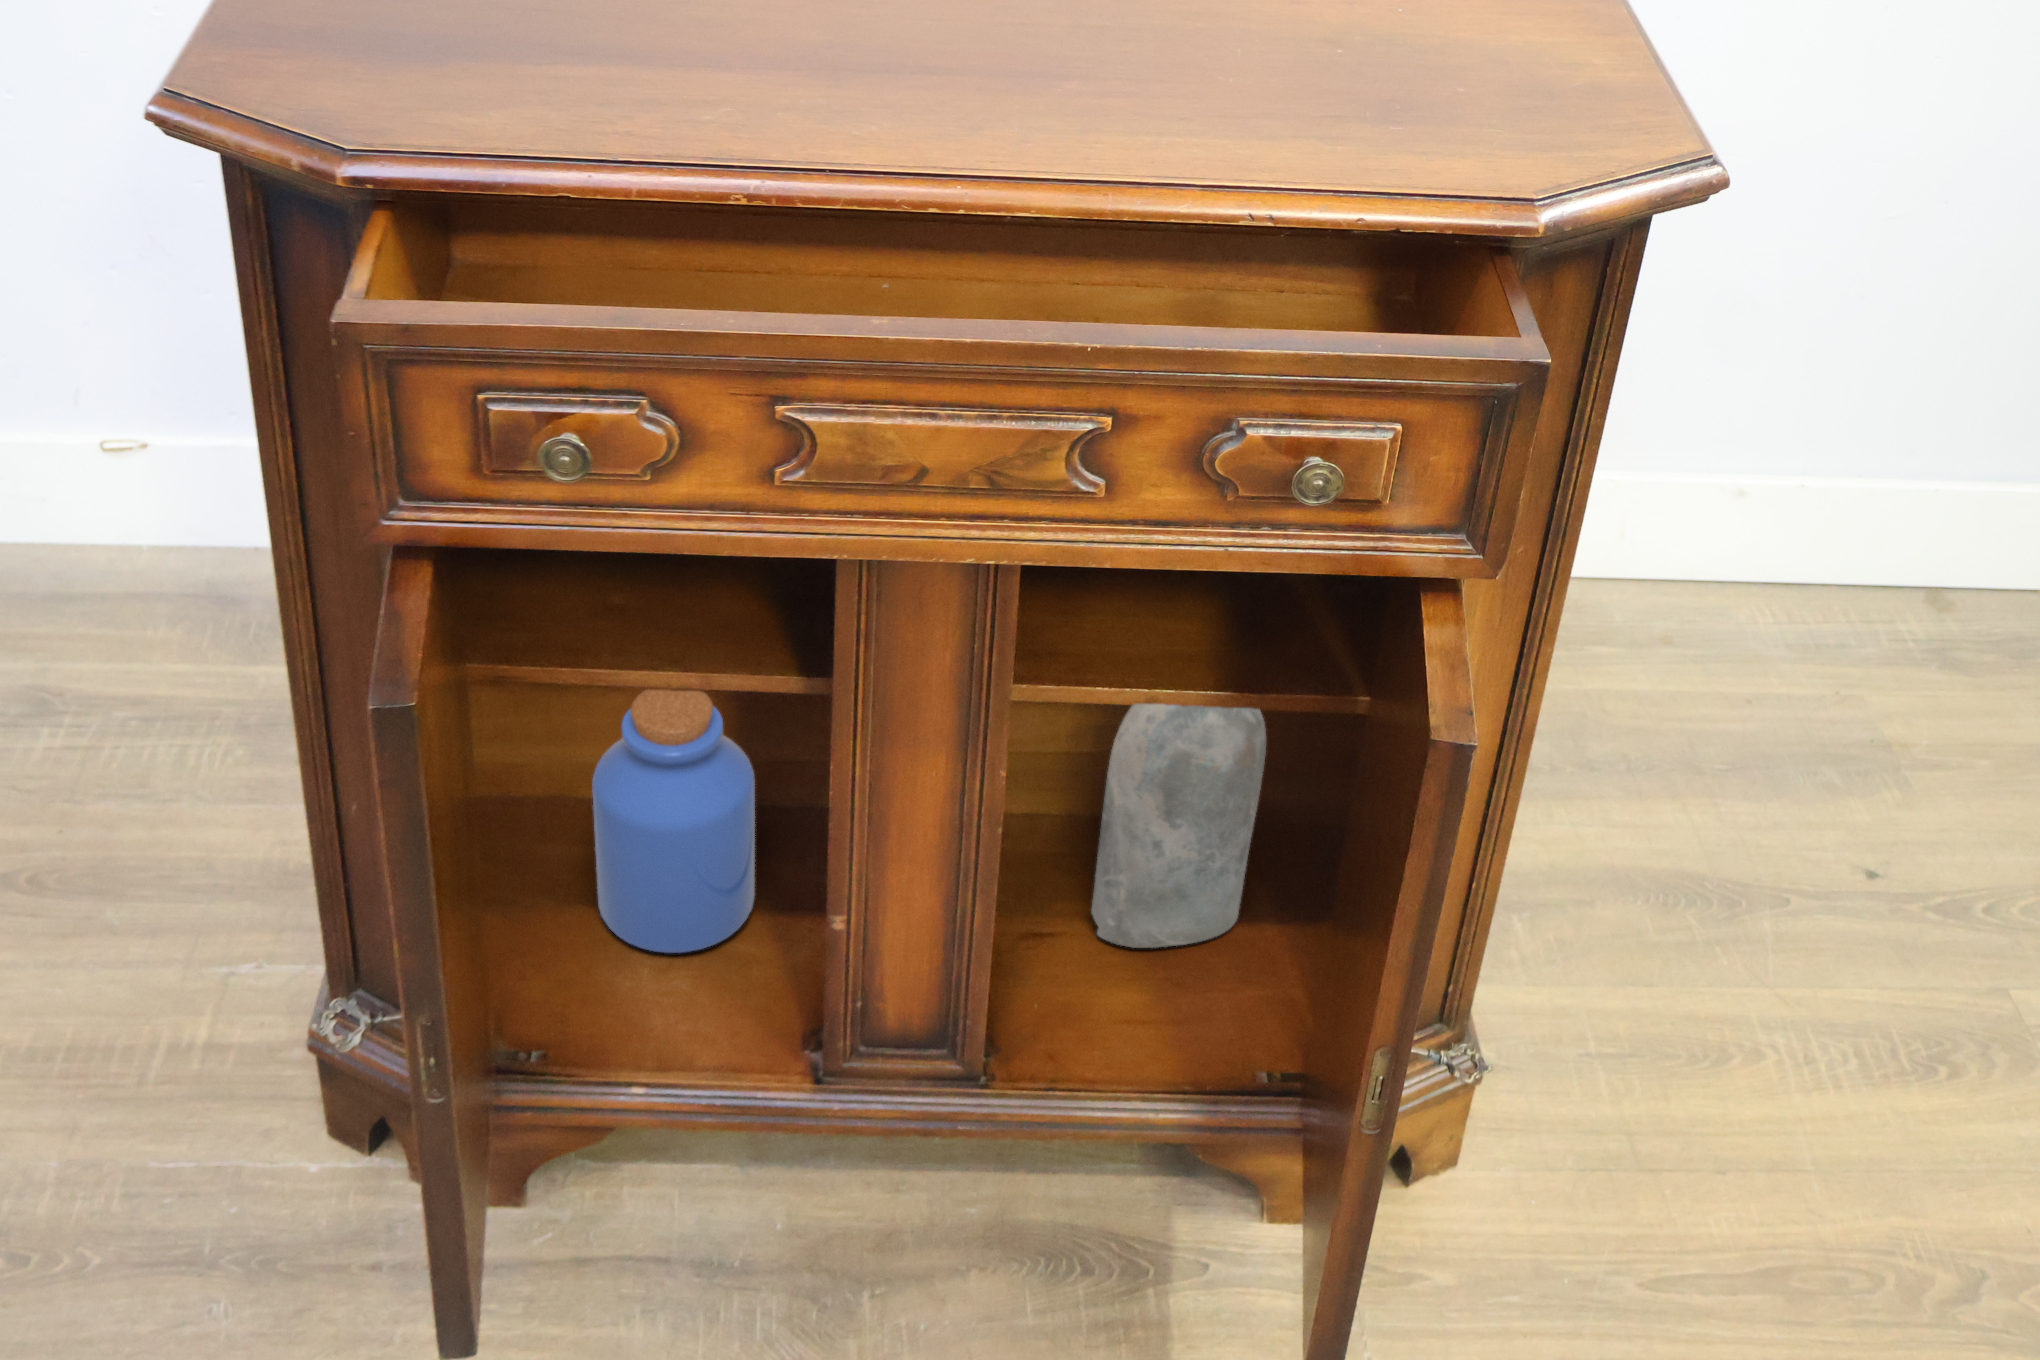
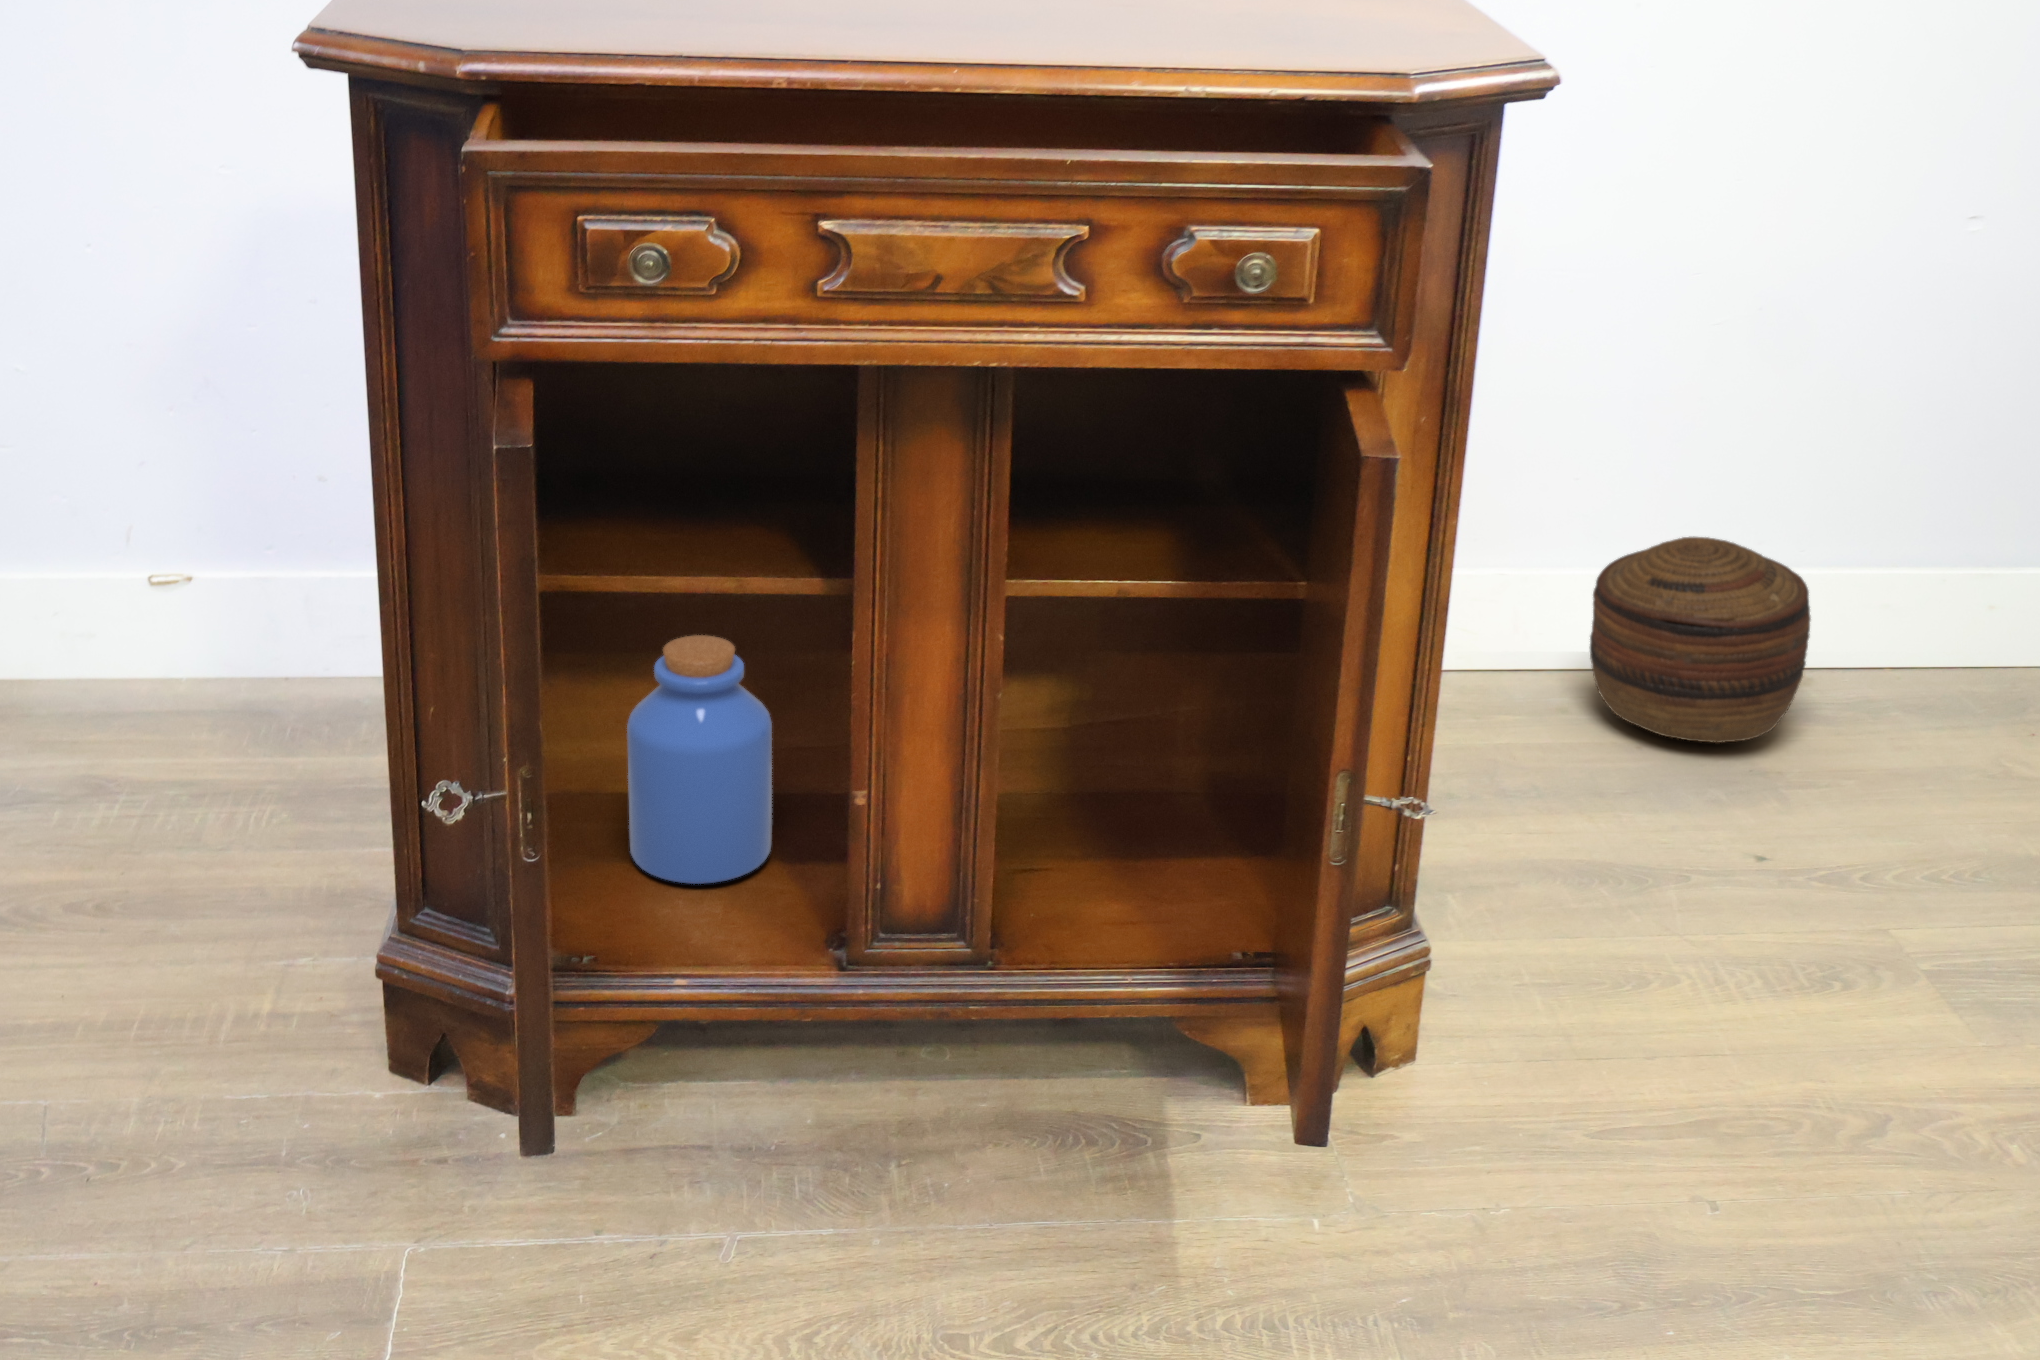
basket: none [1710,471,1971,711] -> present [1590,537,1811,743]
bottle: present [1091,704,1266,948] -> none [1075,536,1219,864]

